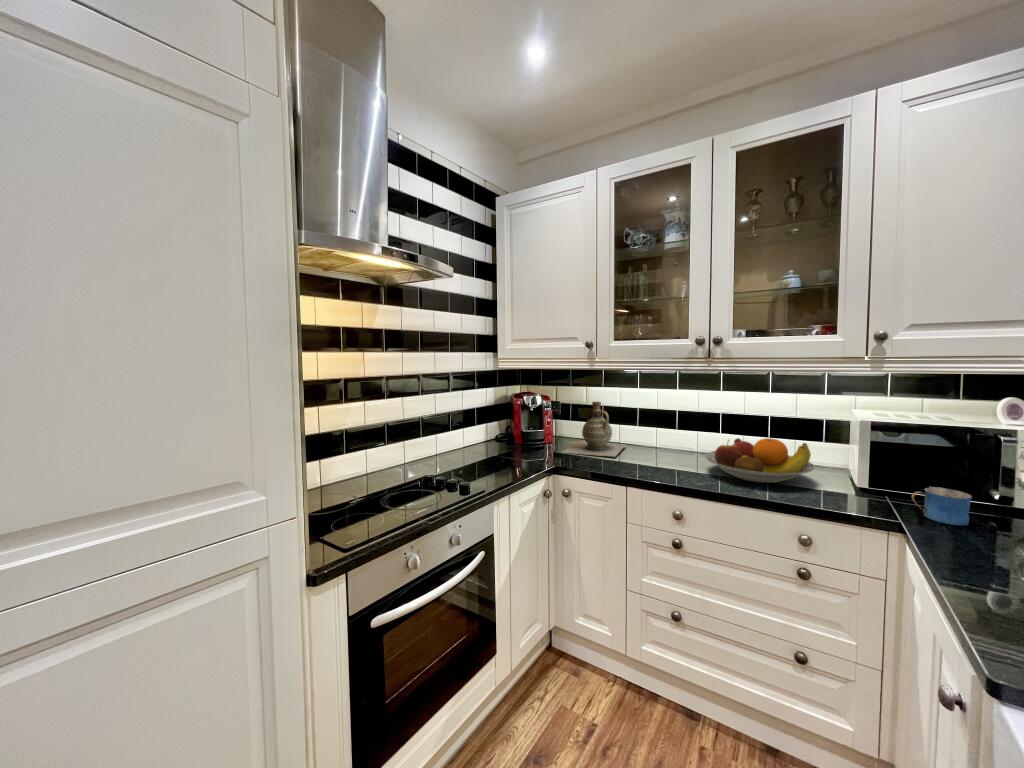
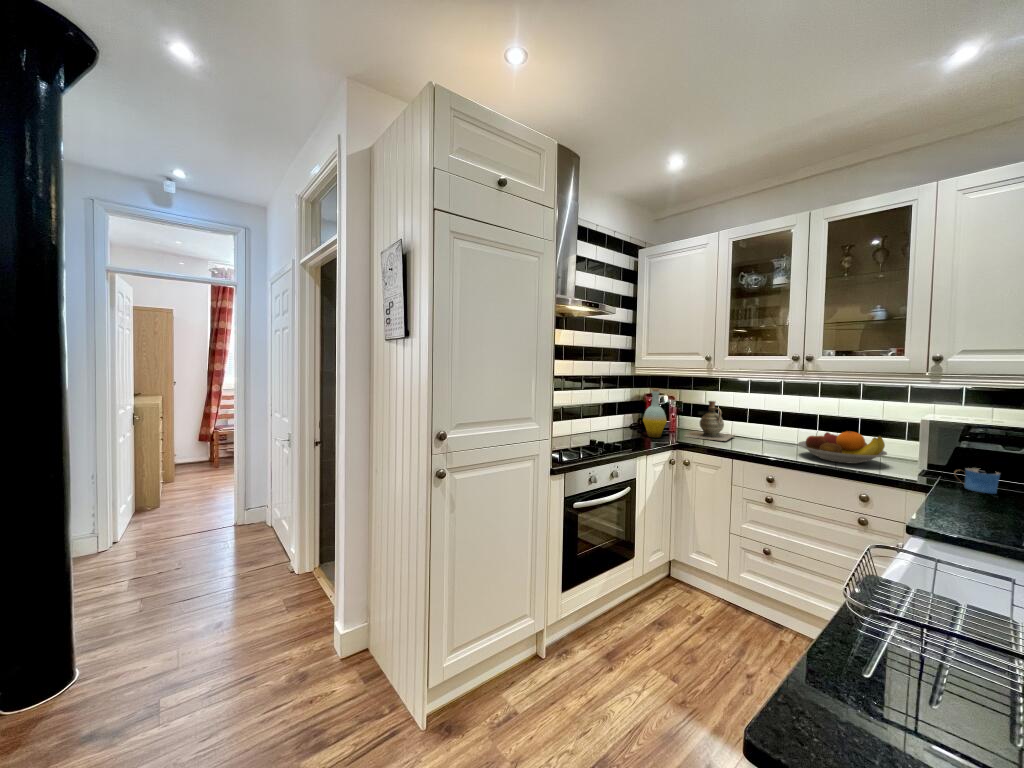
bottle: none [507,389,539,459] -> present [643,389,667,437]

